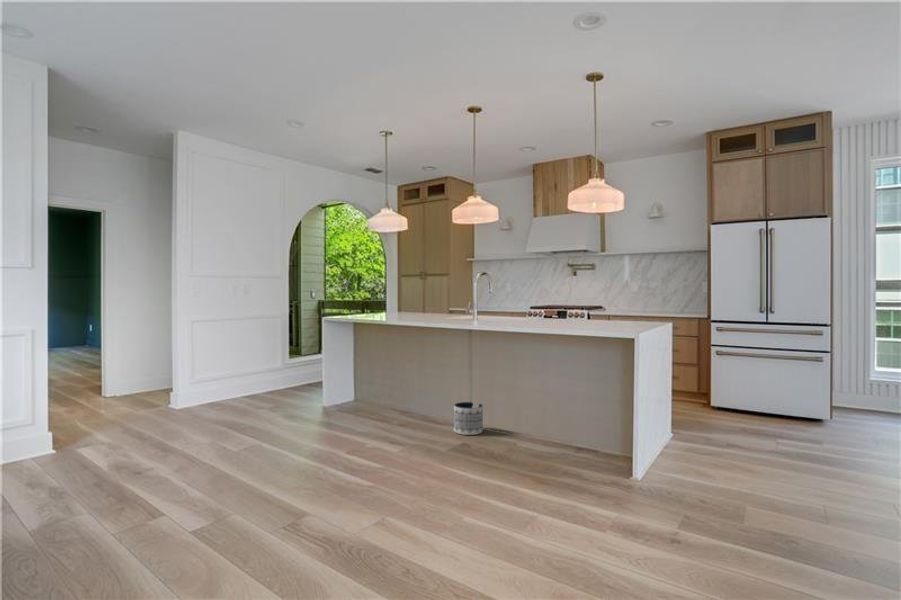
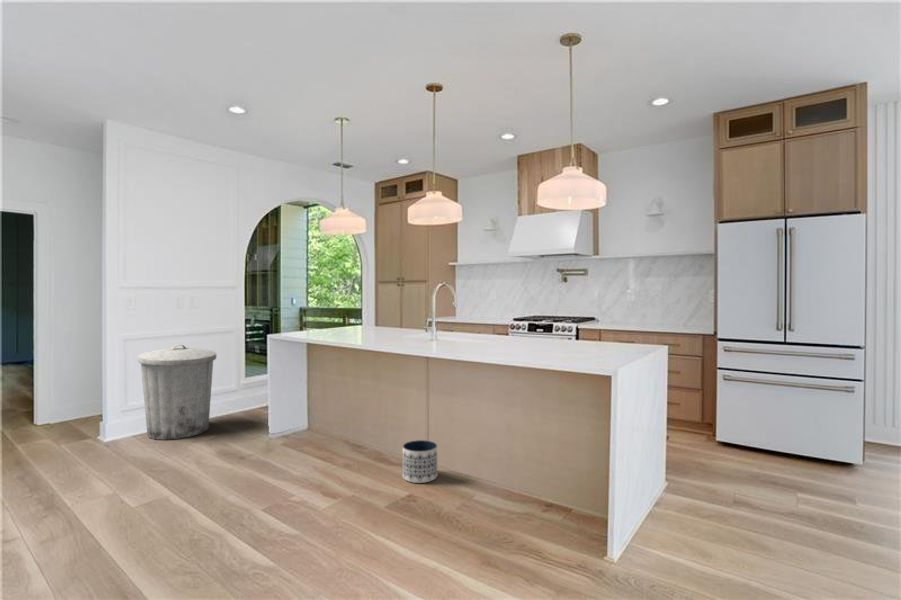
trash can: none [207,325,273,408] -> present [138,344,216,440]

